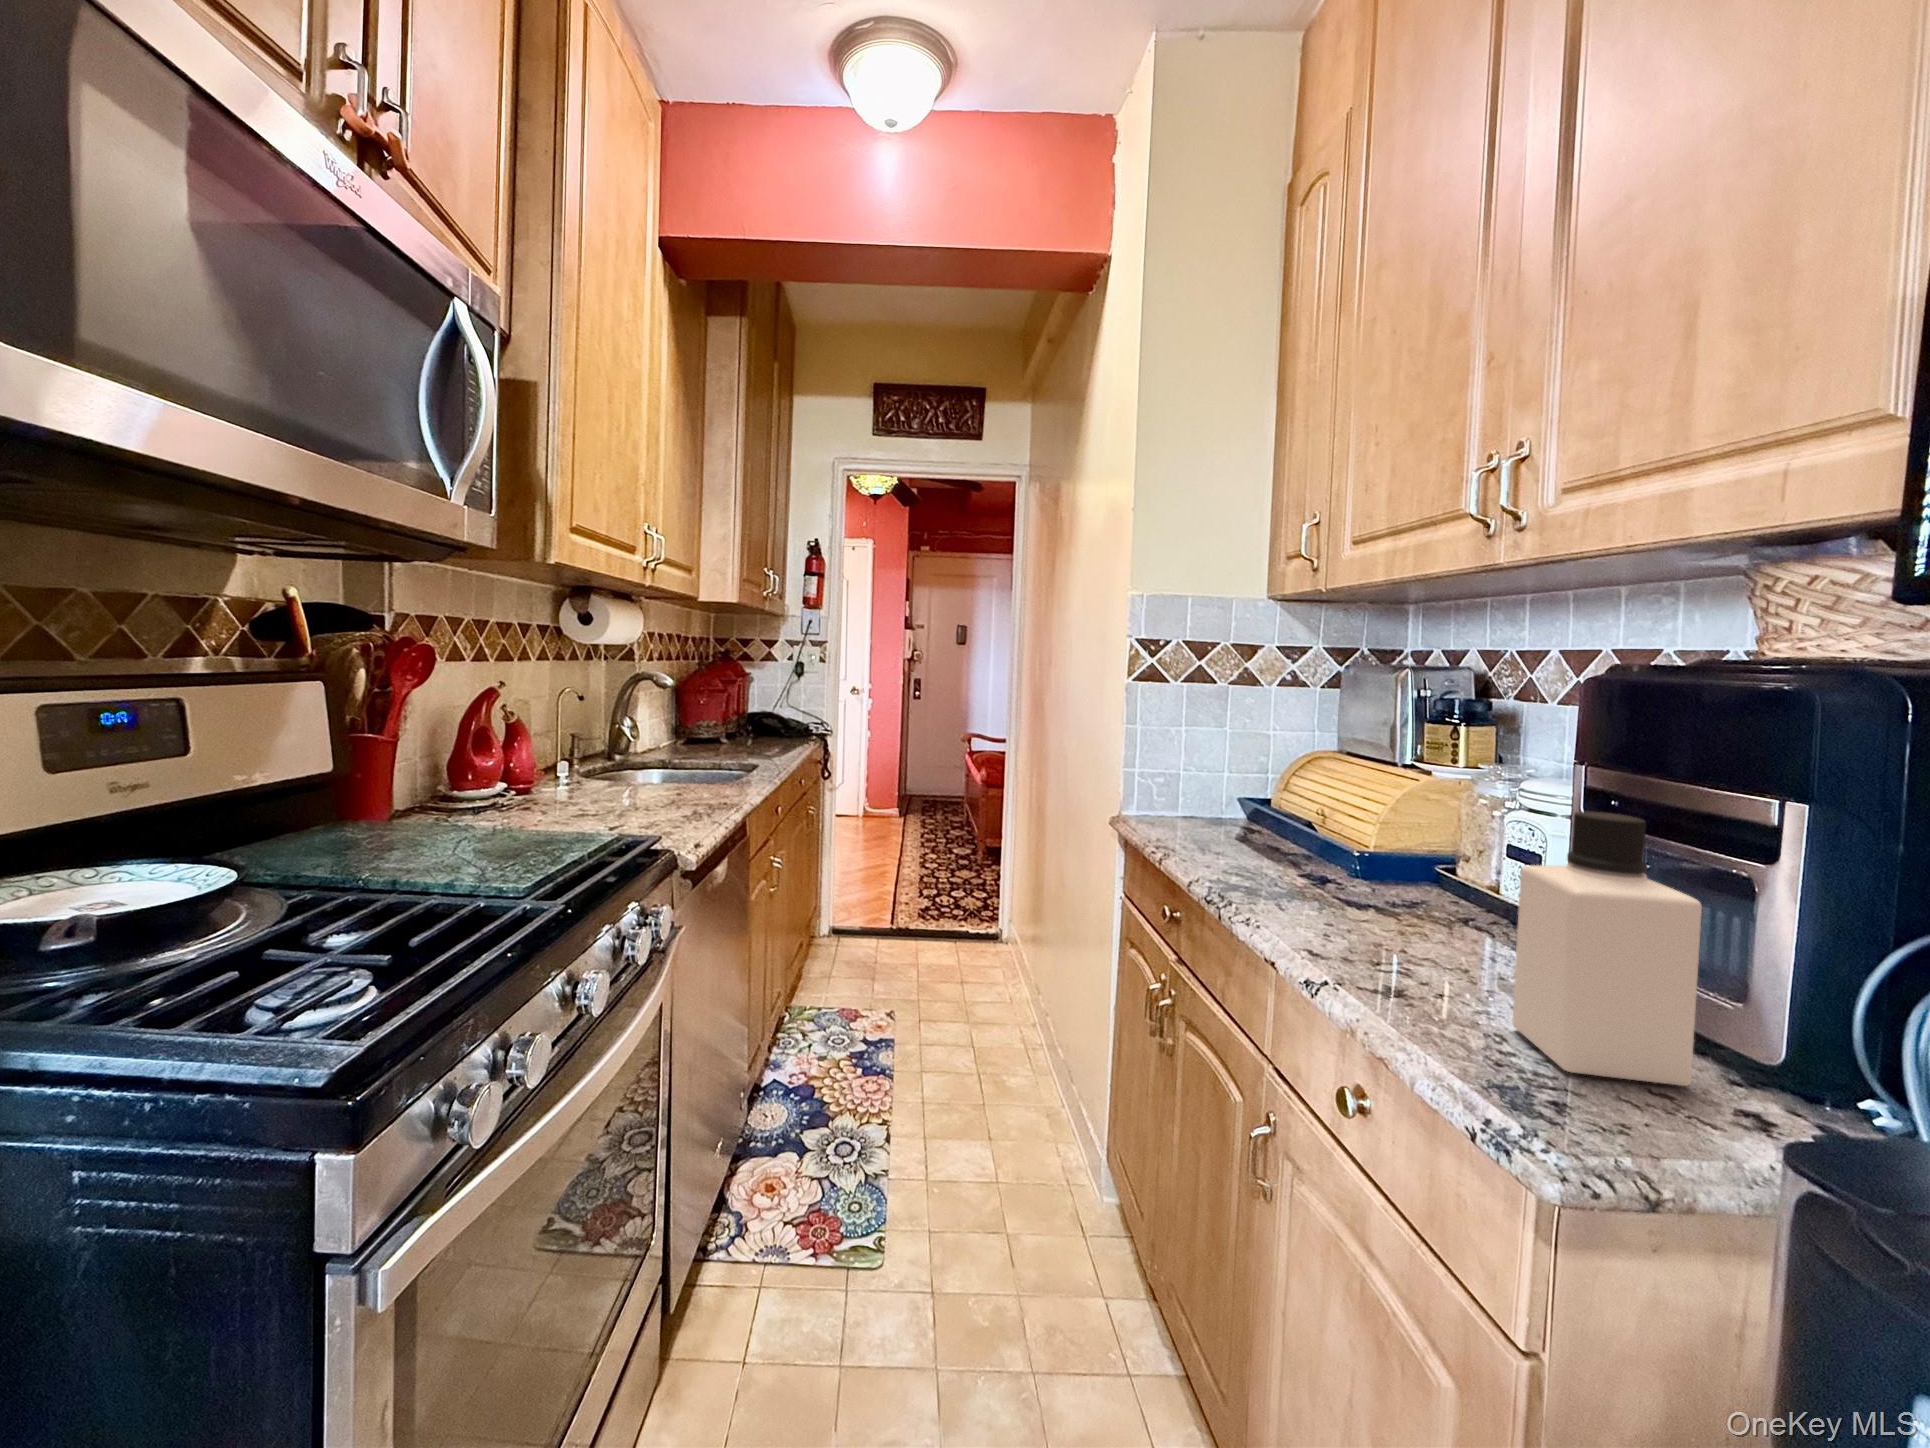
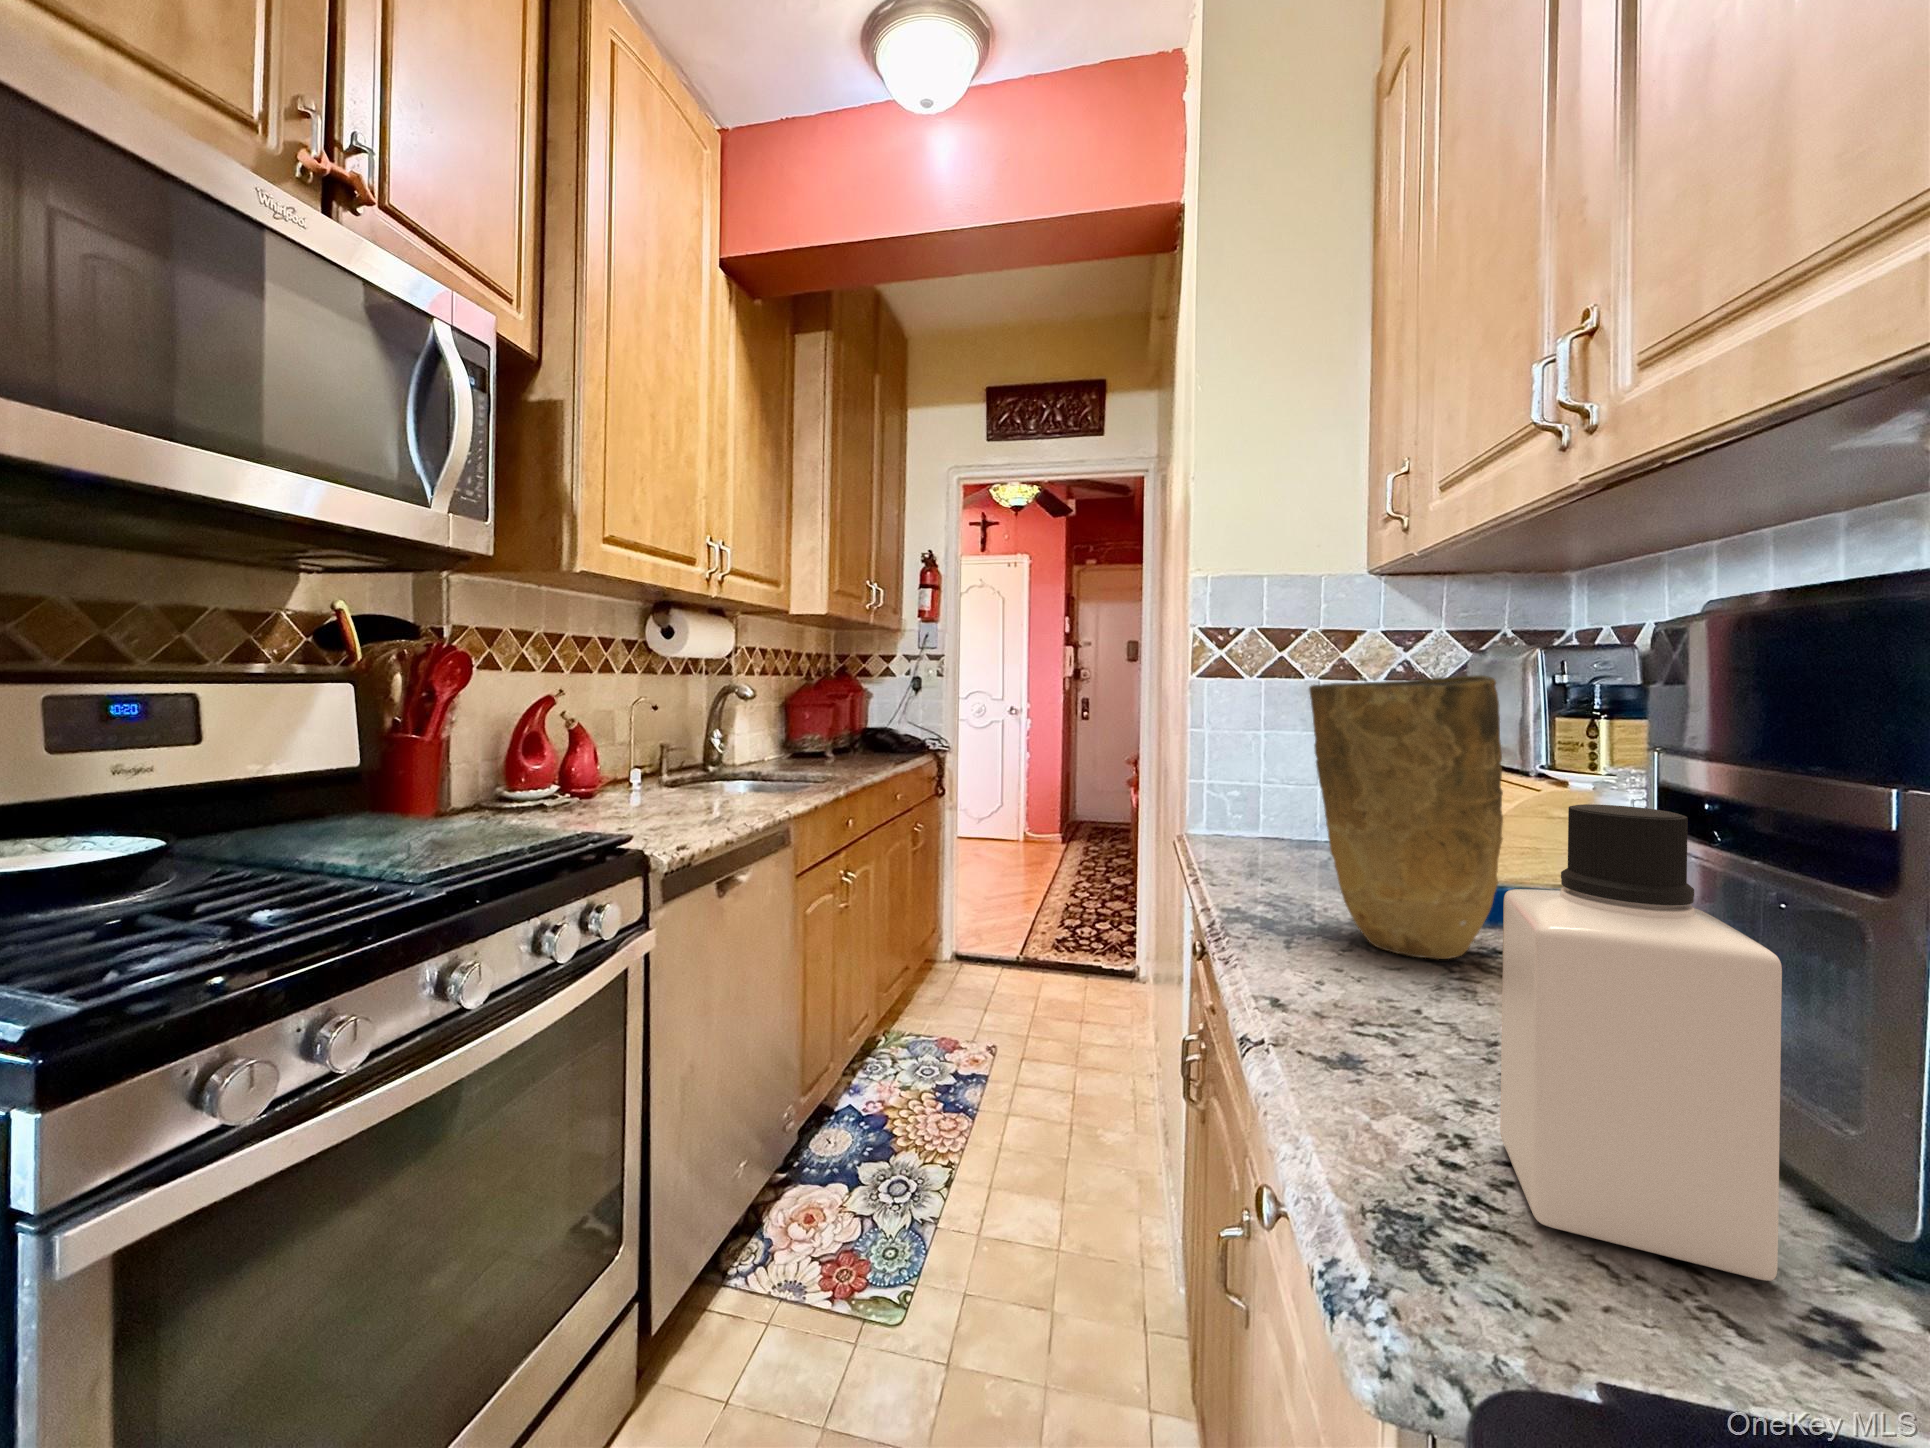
vase: none [1294,700,1434,911] -> present [1309,675,1503,959]

